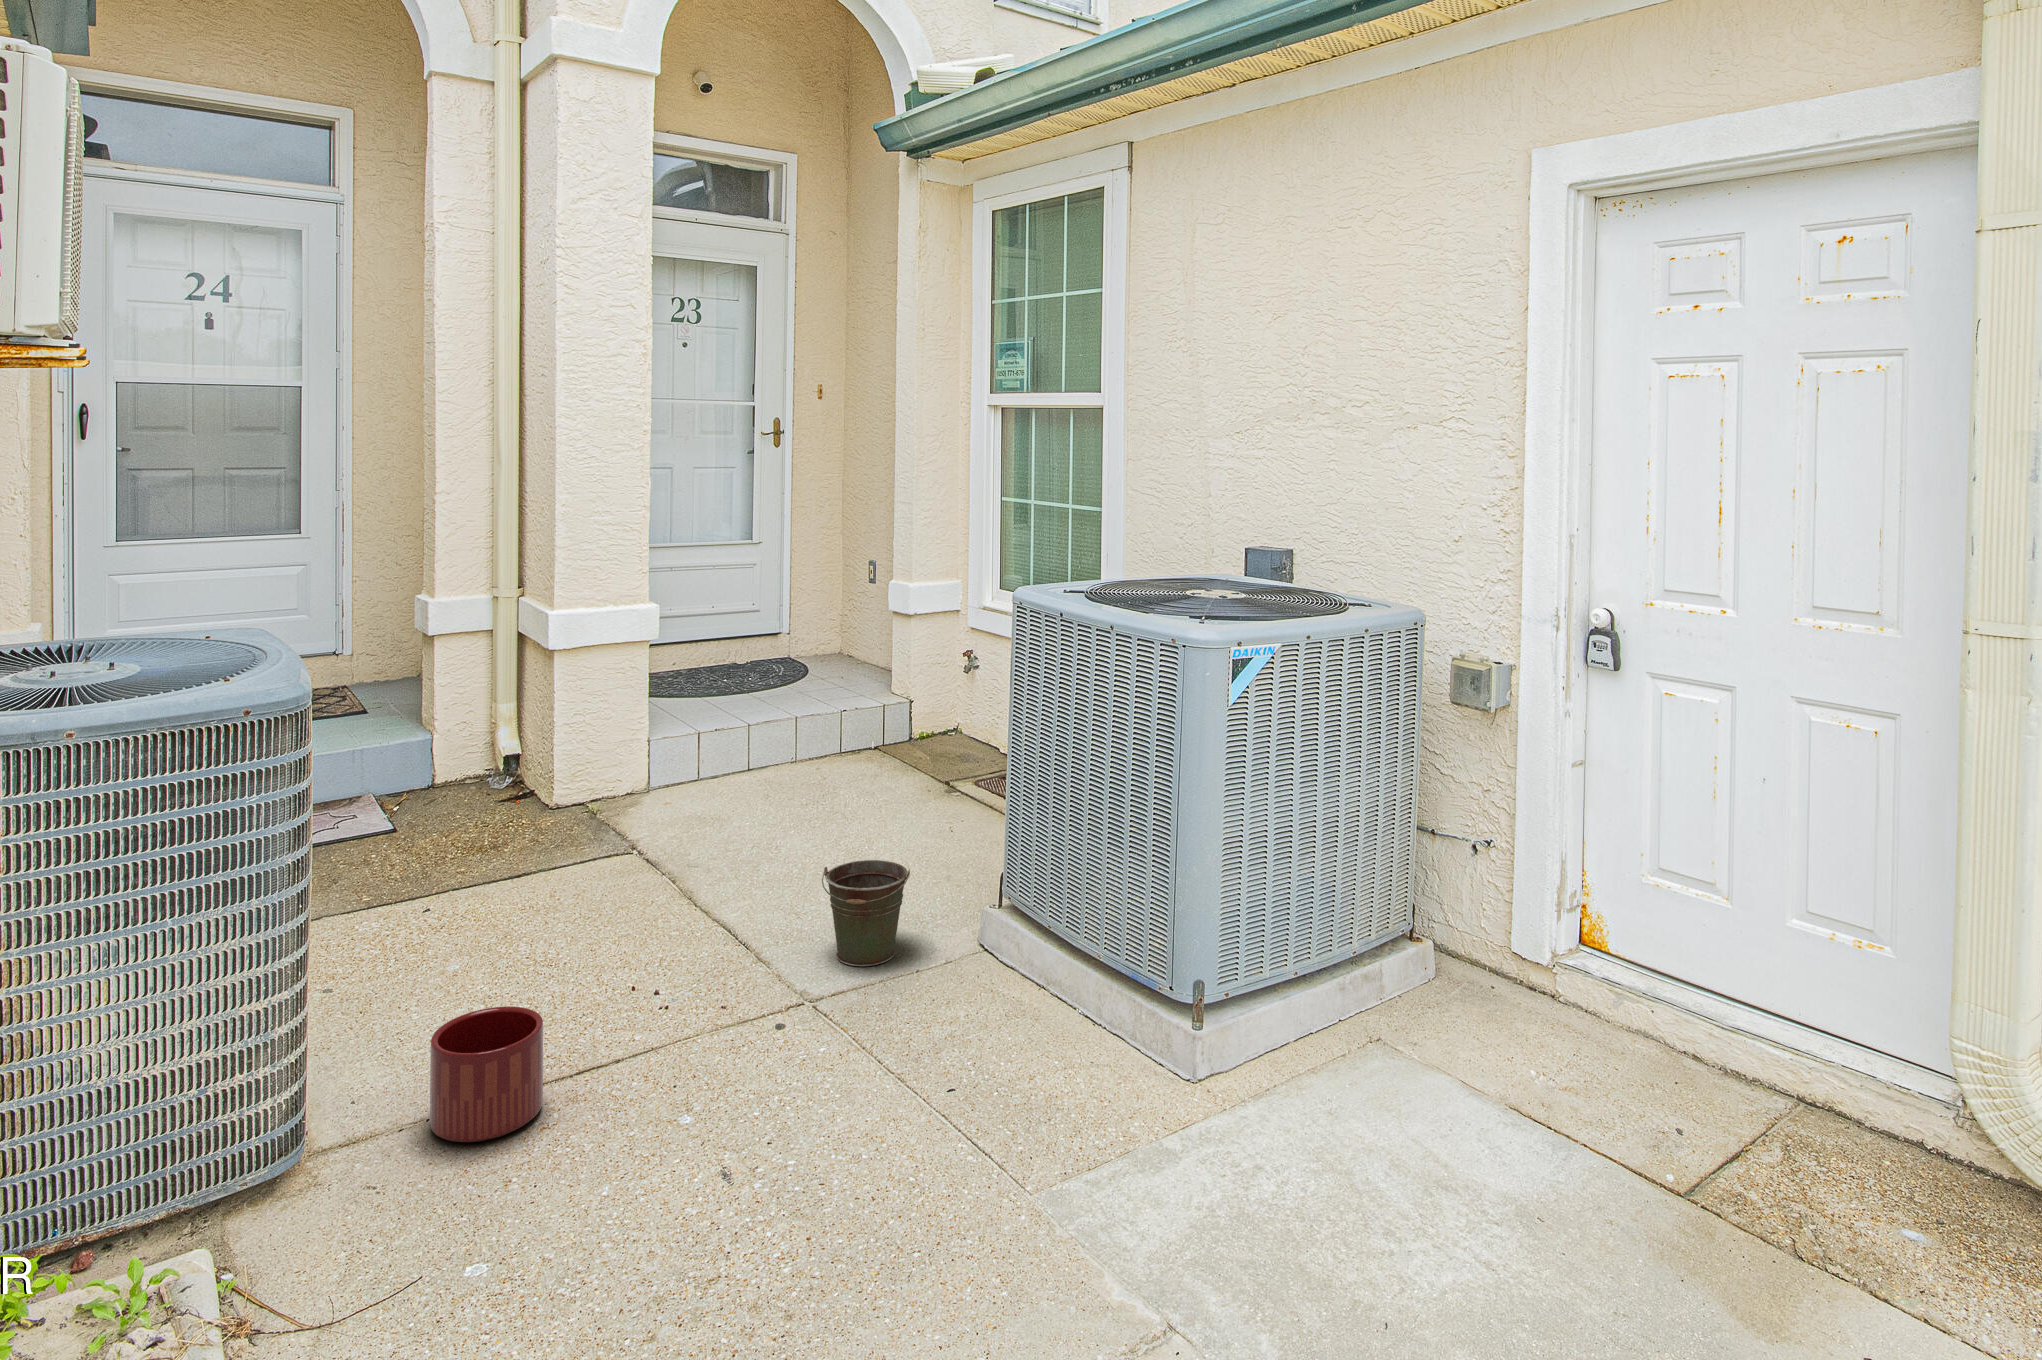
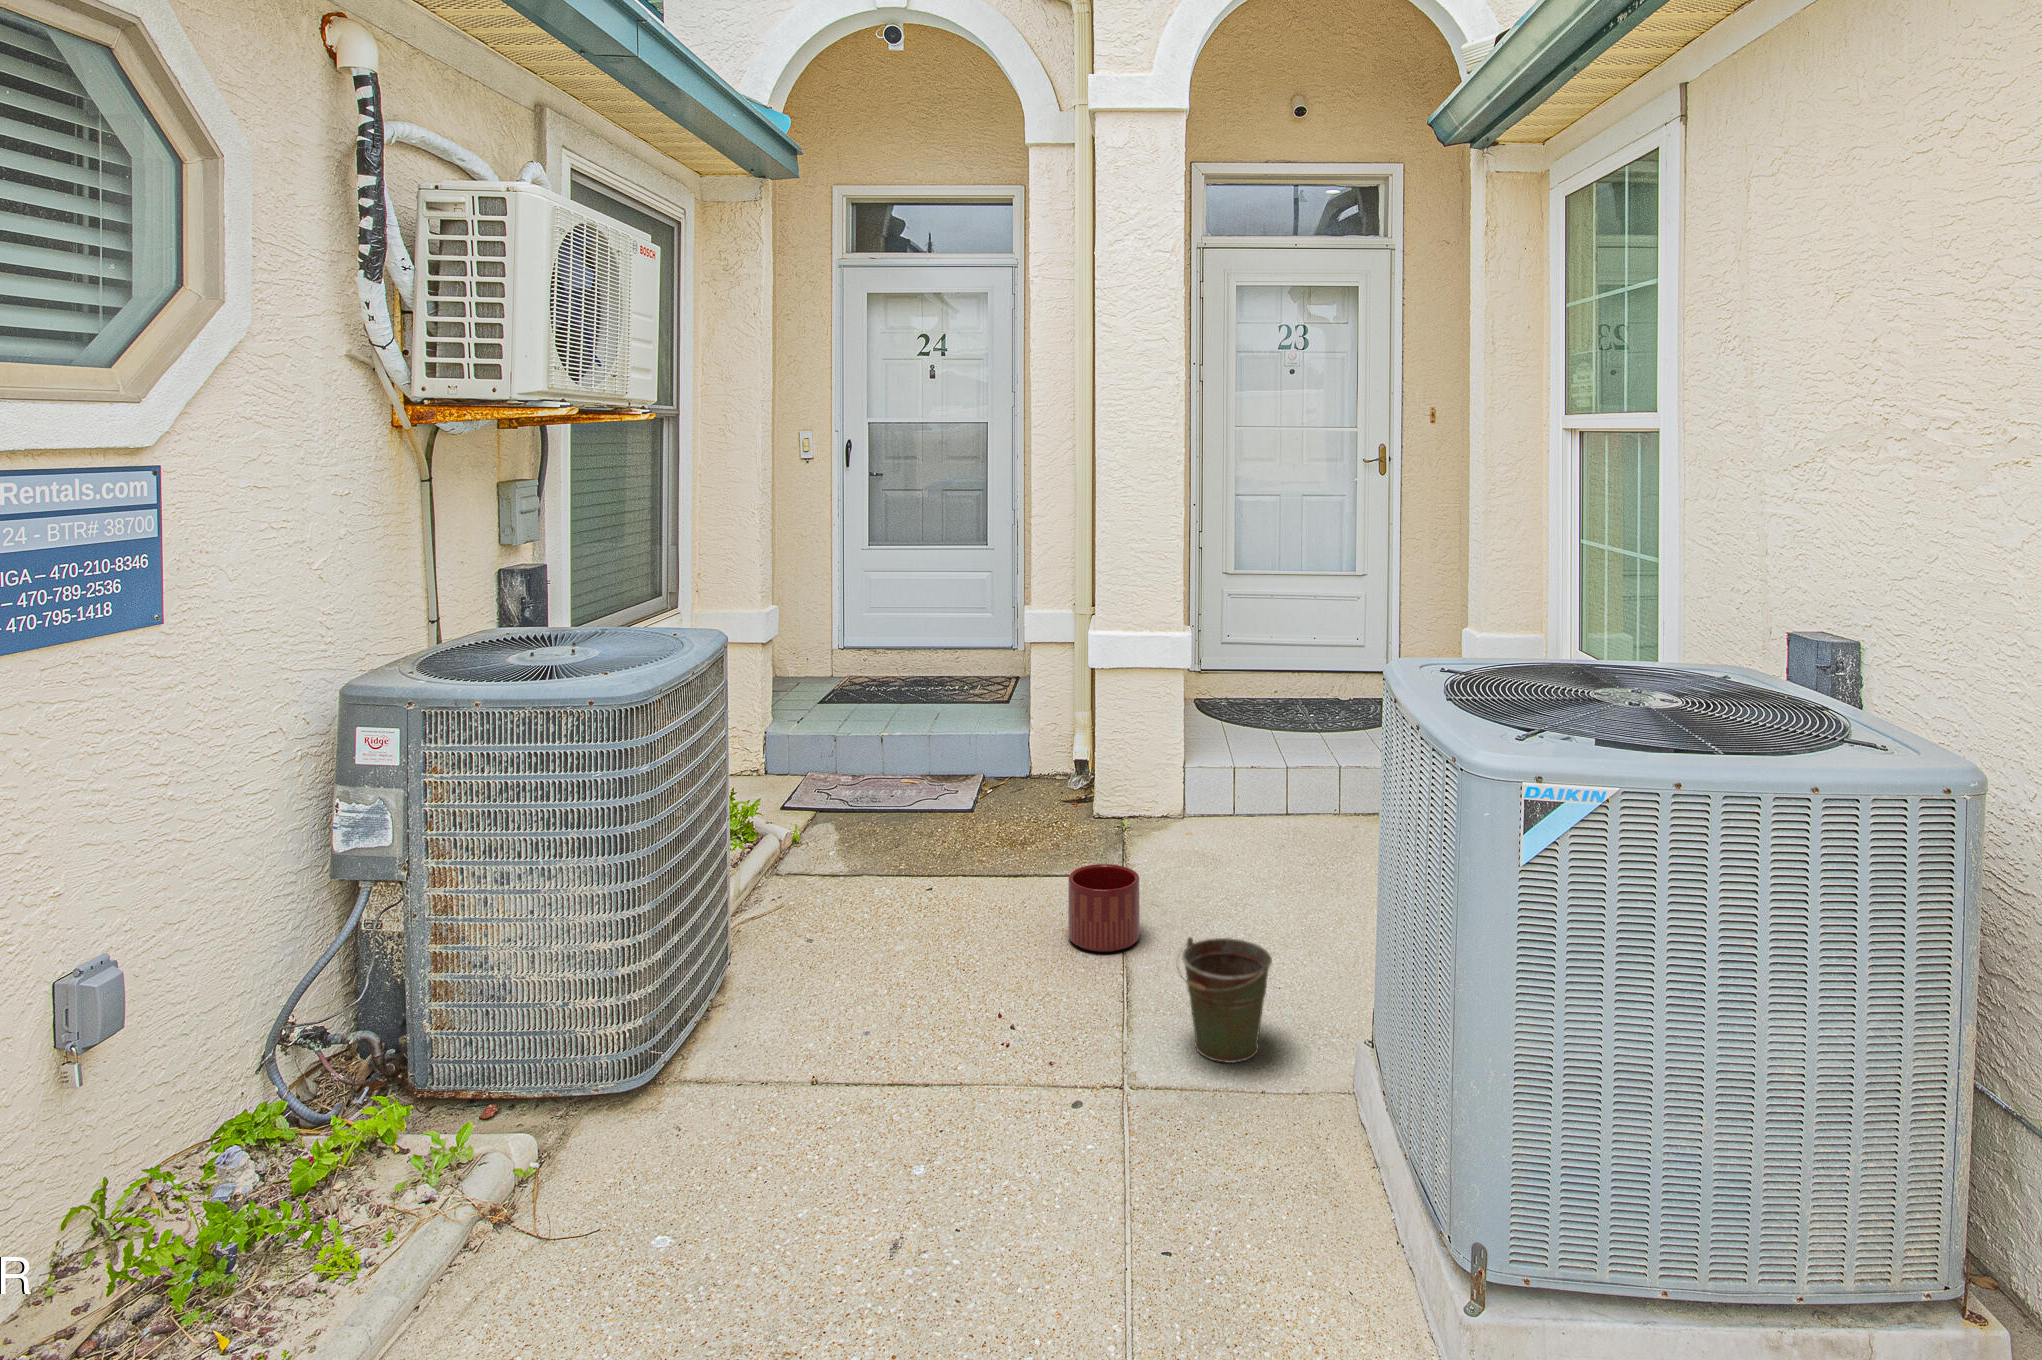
planter: present [430,1007,543,1142] -> present [1068,864,1140,952]

